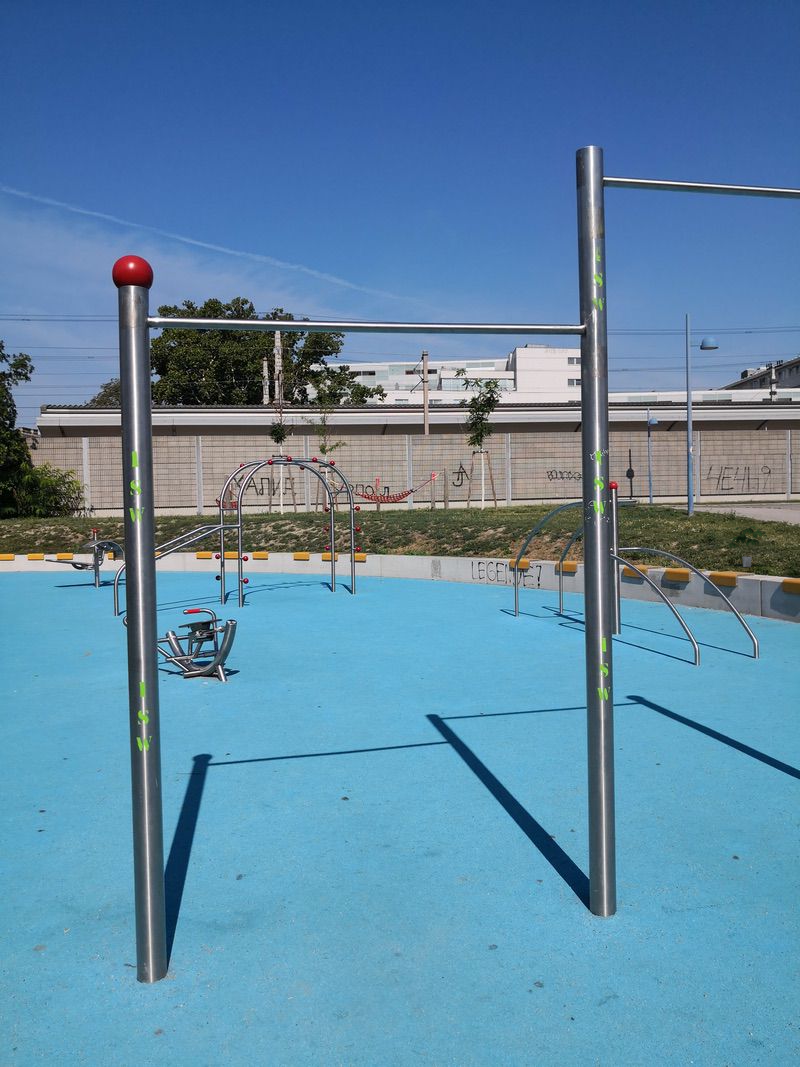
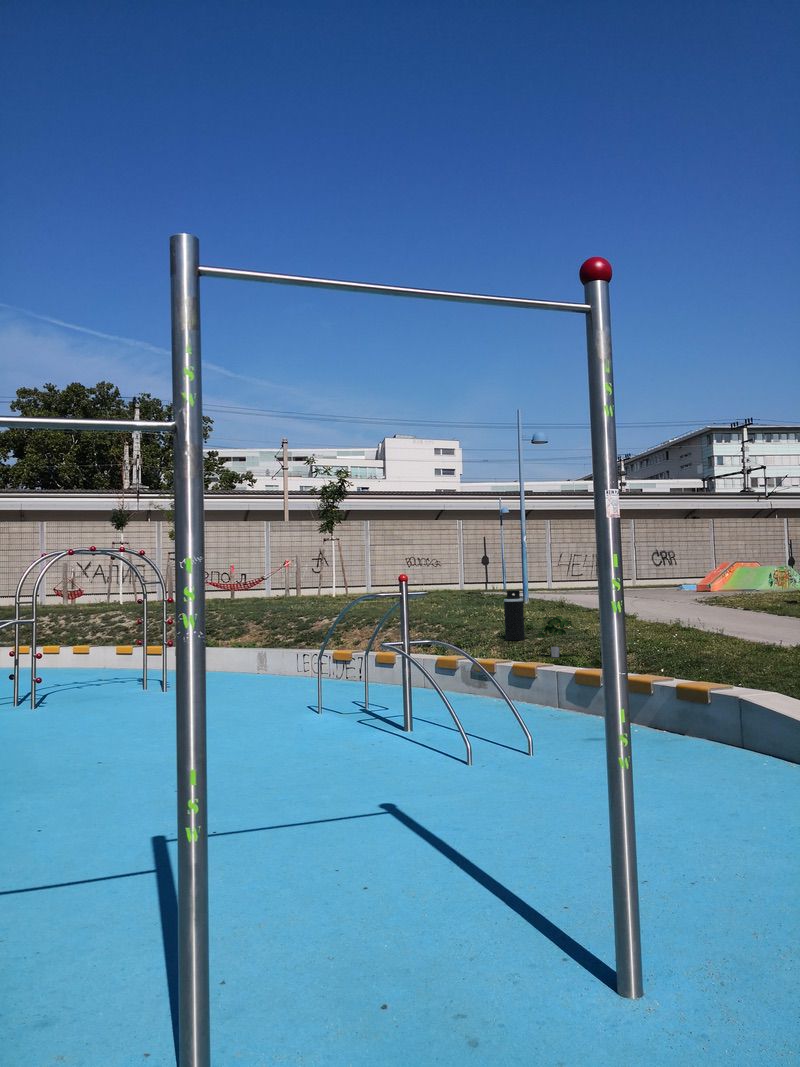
trash can: none [686,502,707,551] -> present [504,590,525,641]

